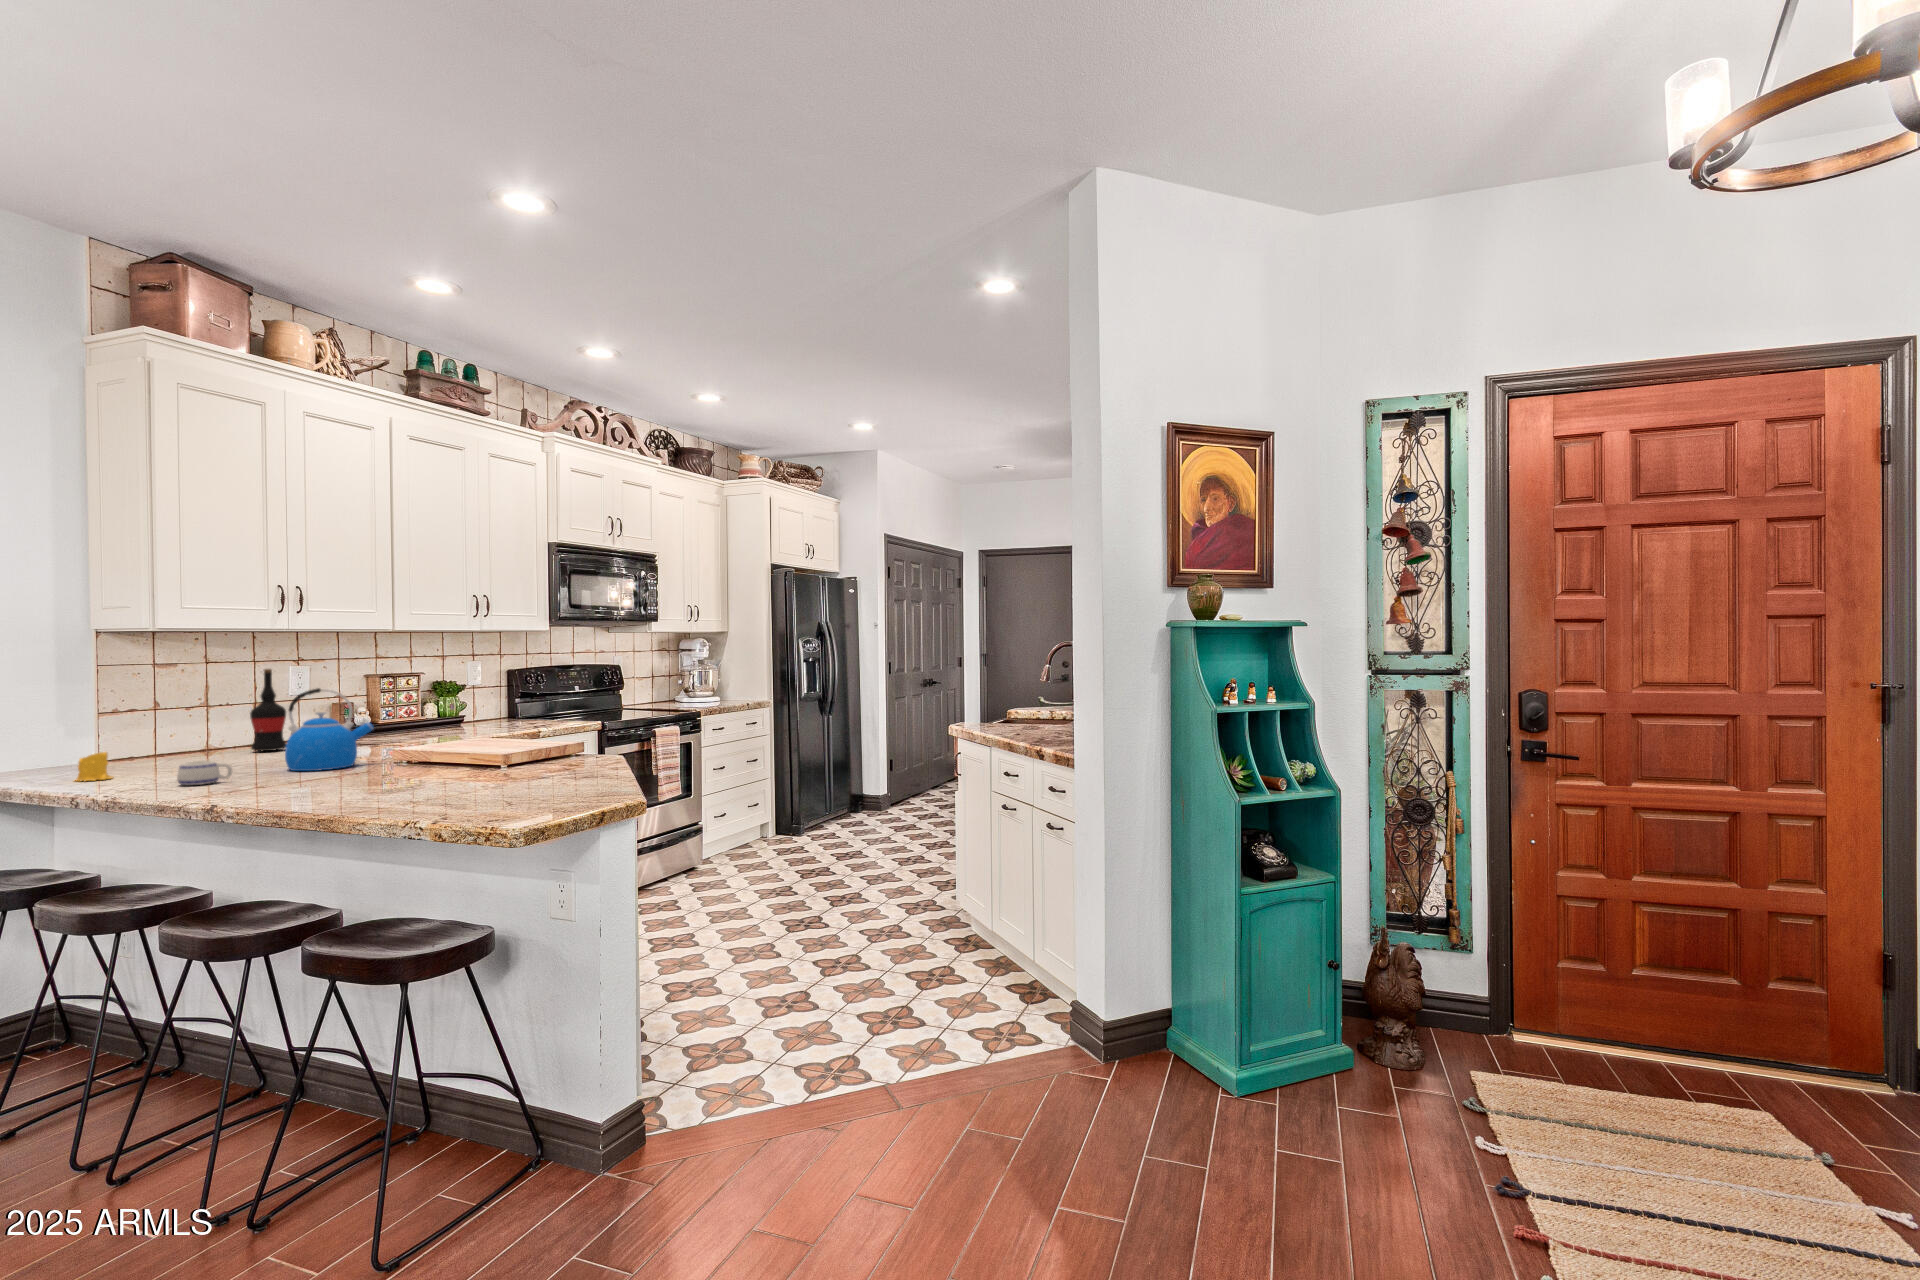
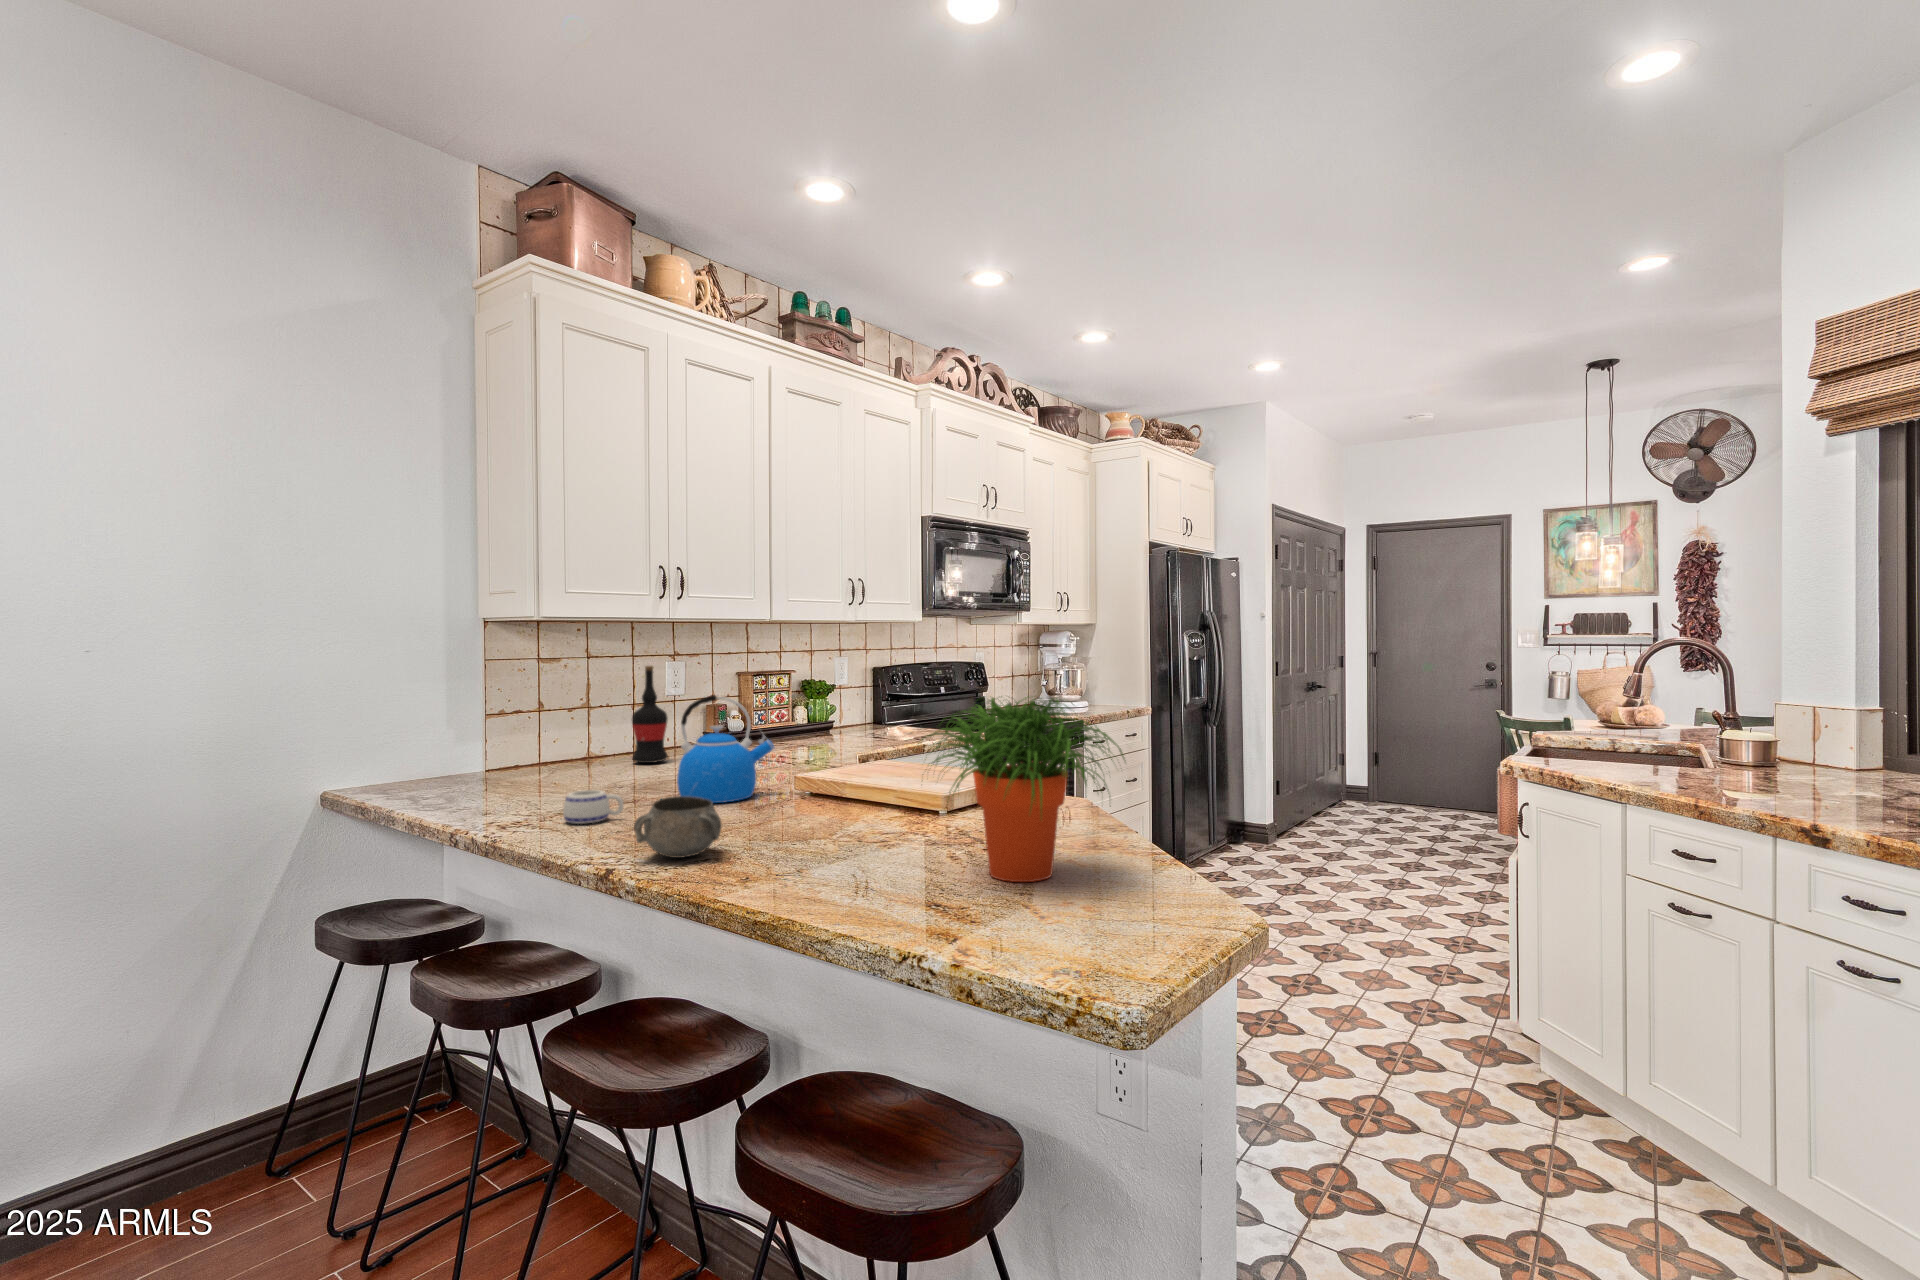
potted plant: none [445,677,590,794] -> present [918,696,1126,882]
candle: present [76,752,113,782] -> none [455,768,497,807]
decorative bowl: none [235,755,307,796] -> present [634,796,722,858]

